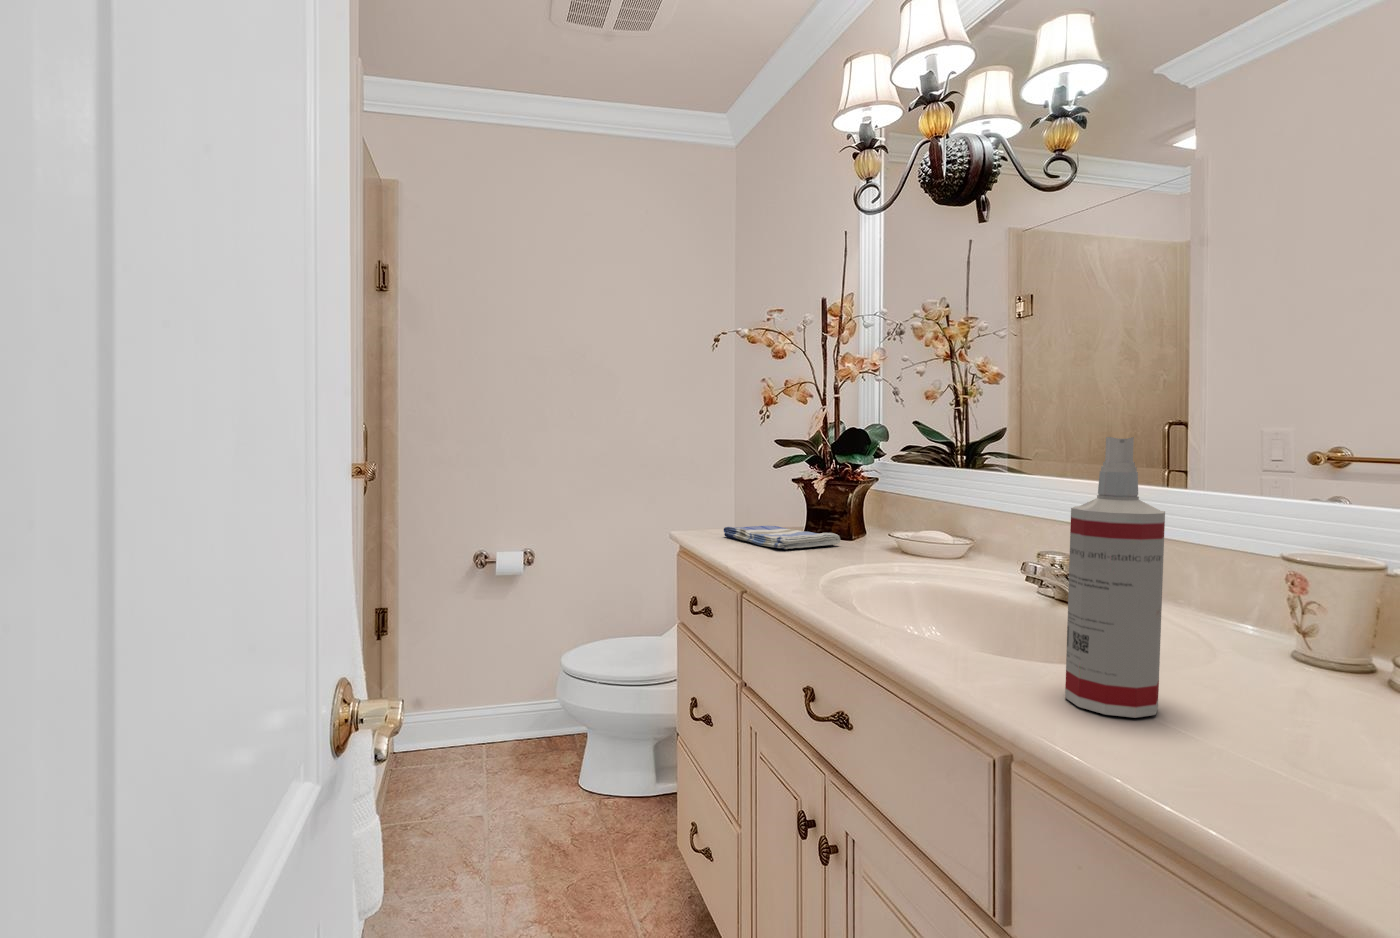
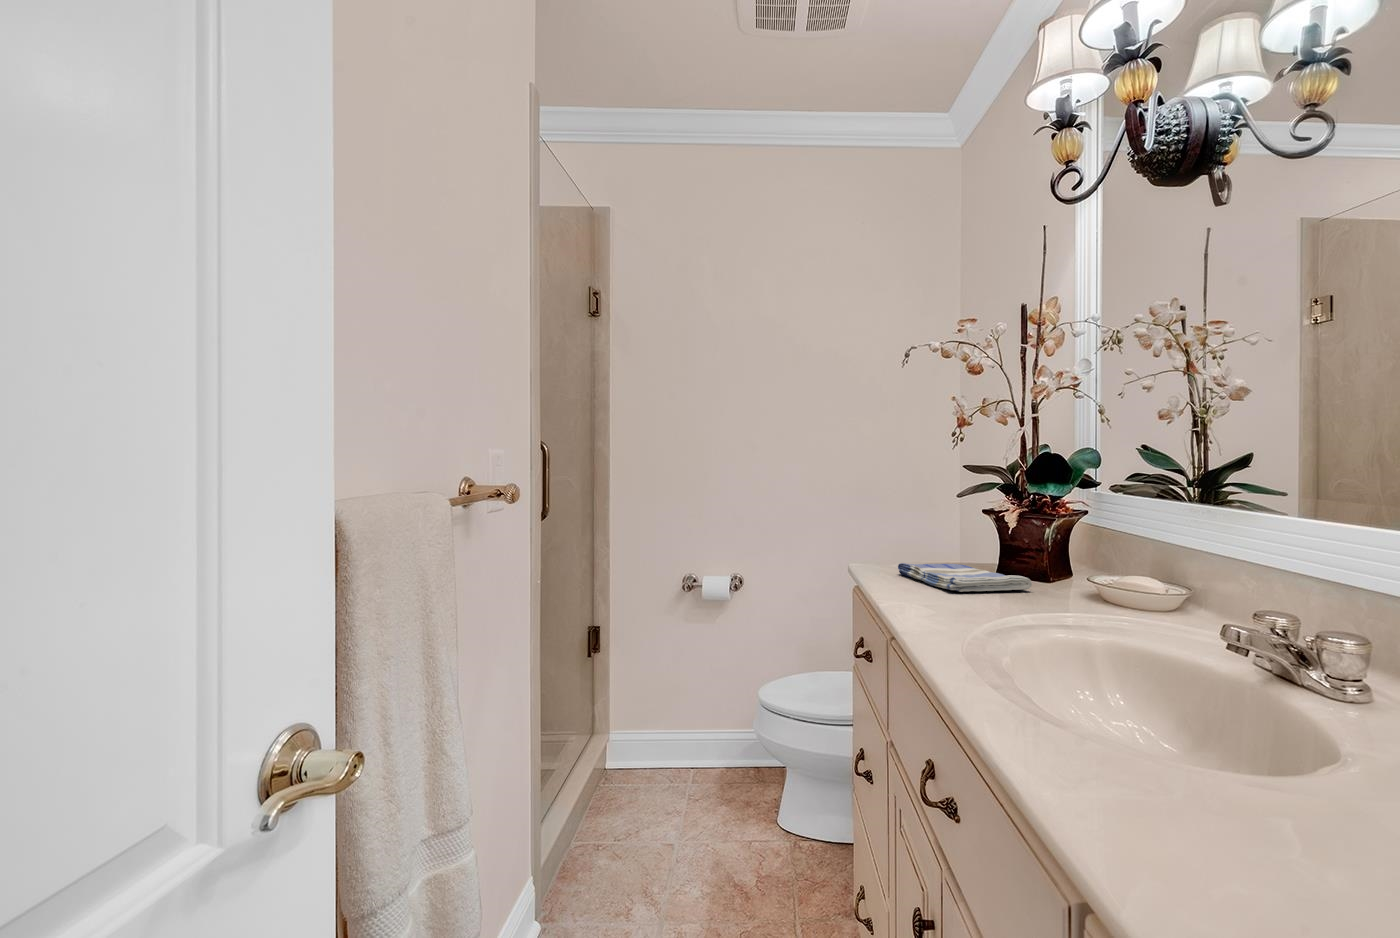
spray bottle: present [1065,437,1165,718] -> none [1183,474,1316,829]

